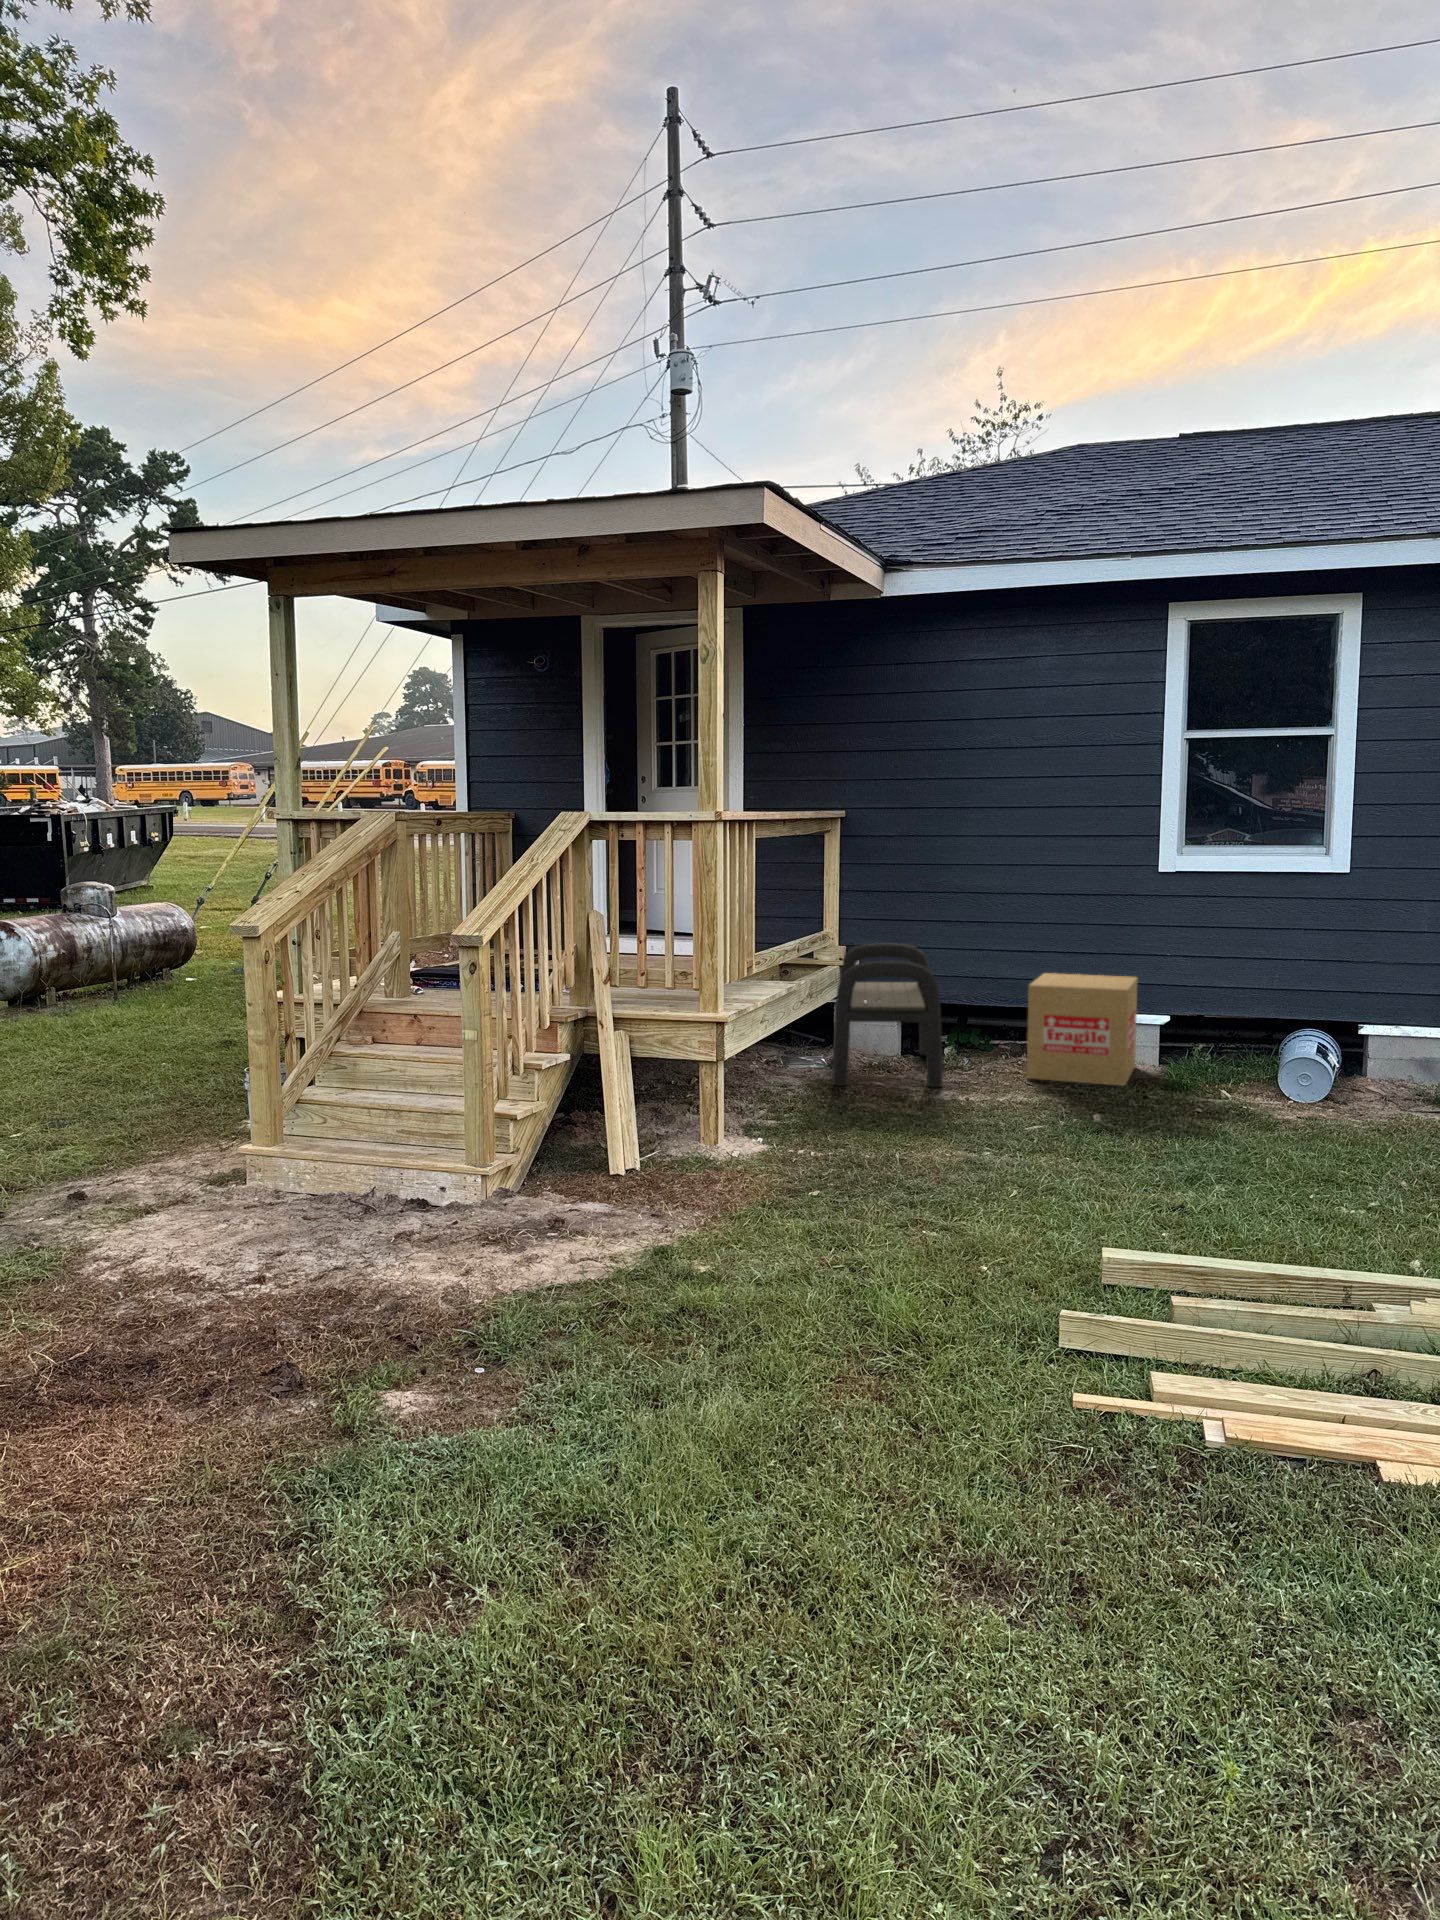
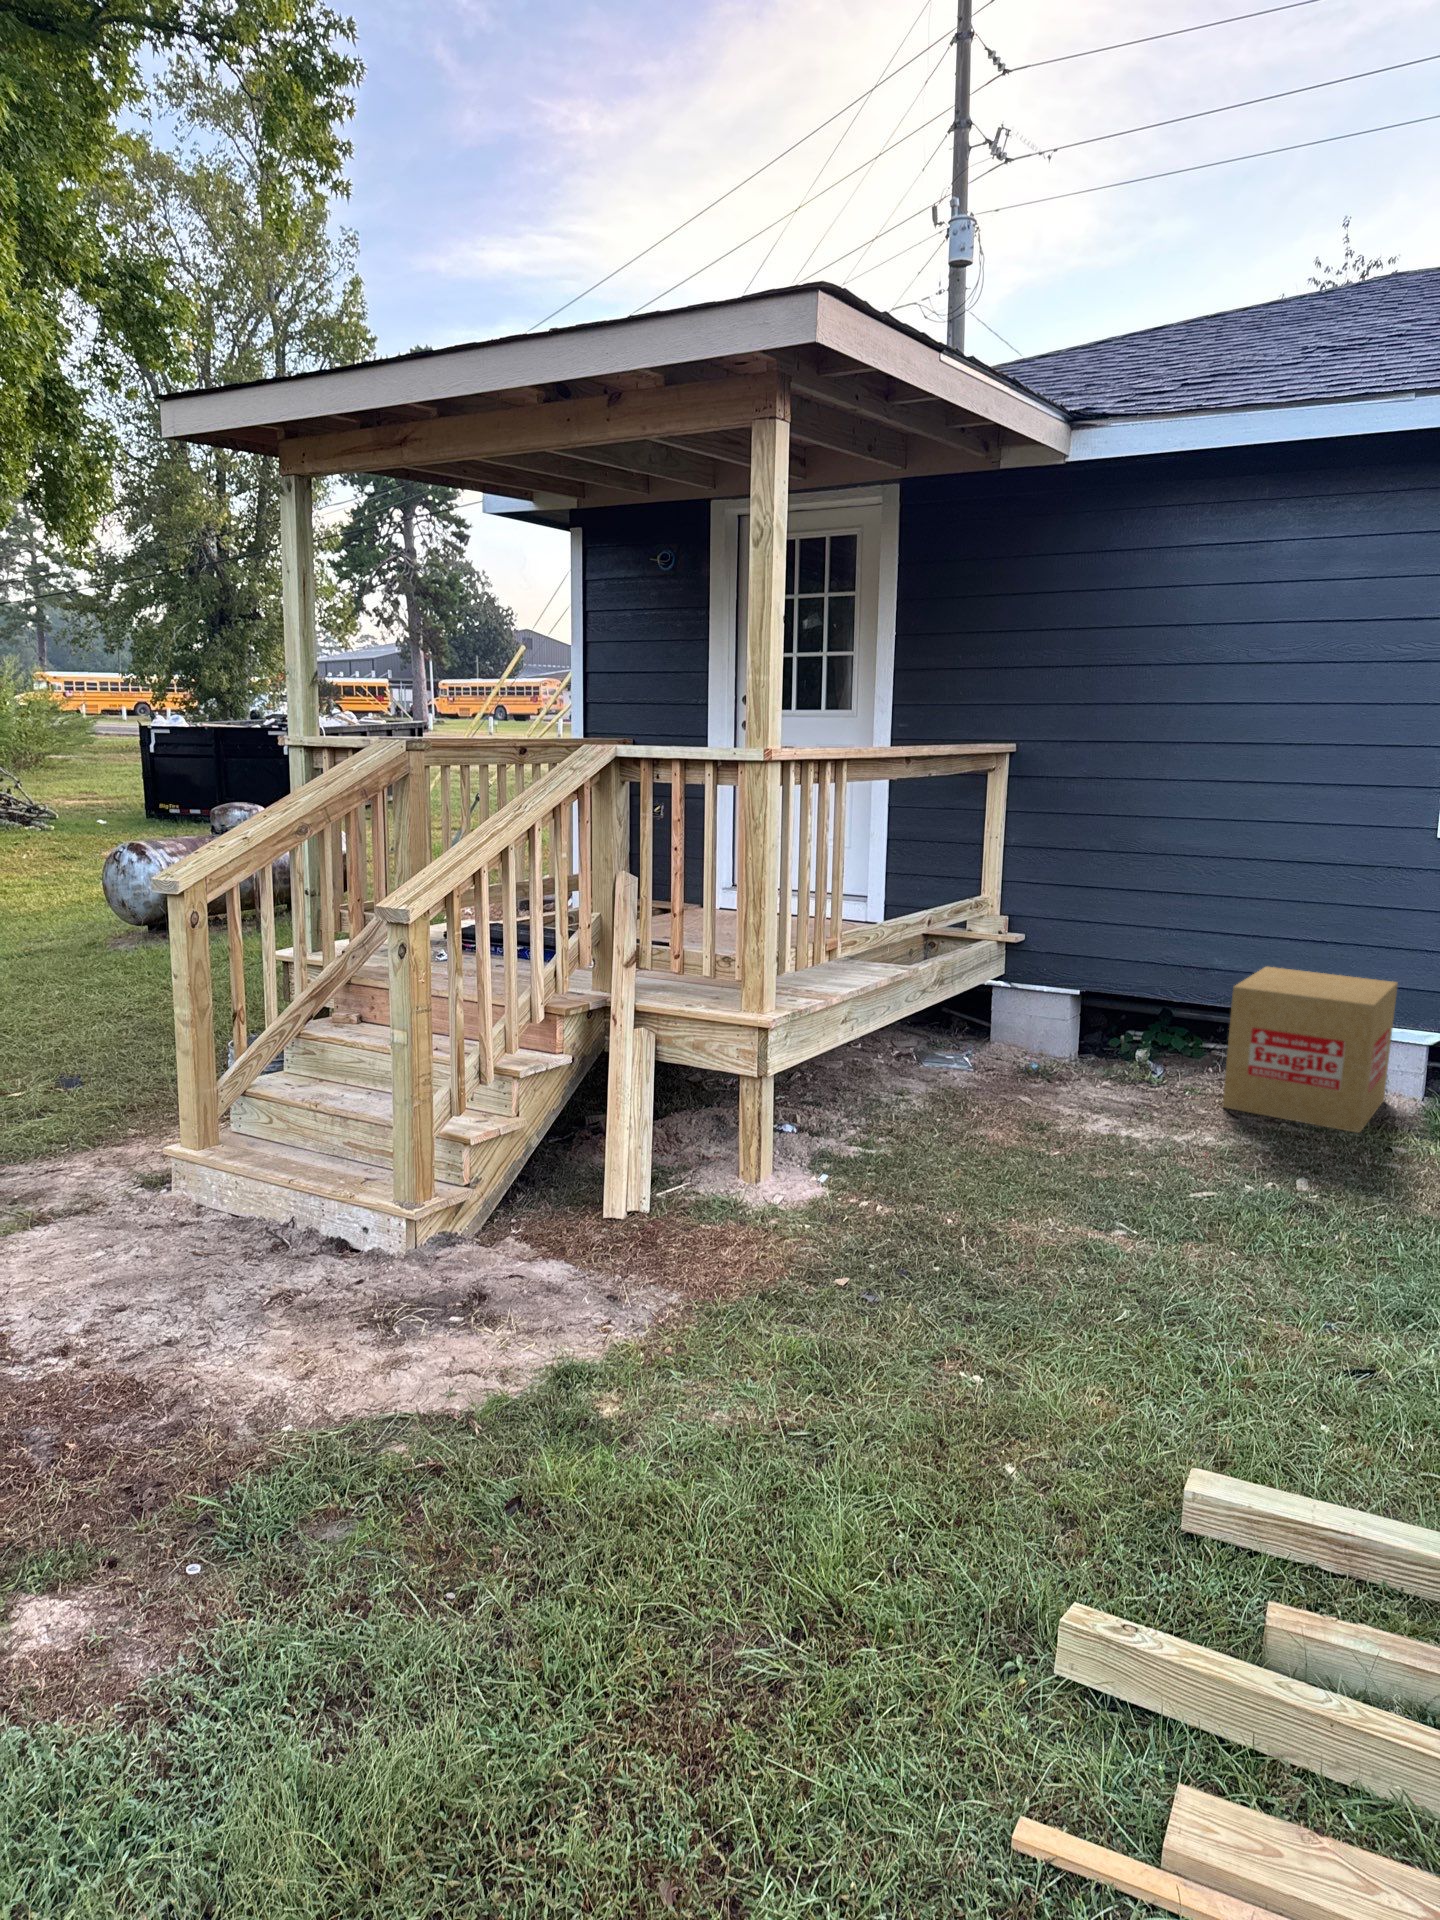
bench: present [832,943,943,1087] -> none [959,914,1115,1111]

